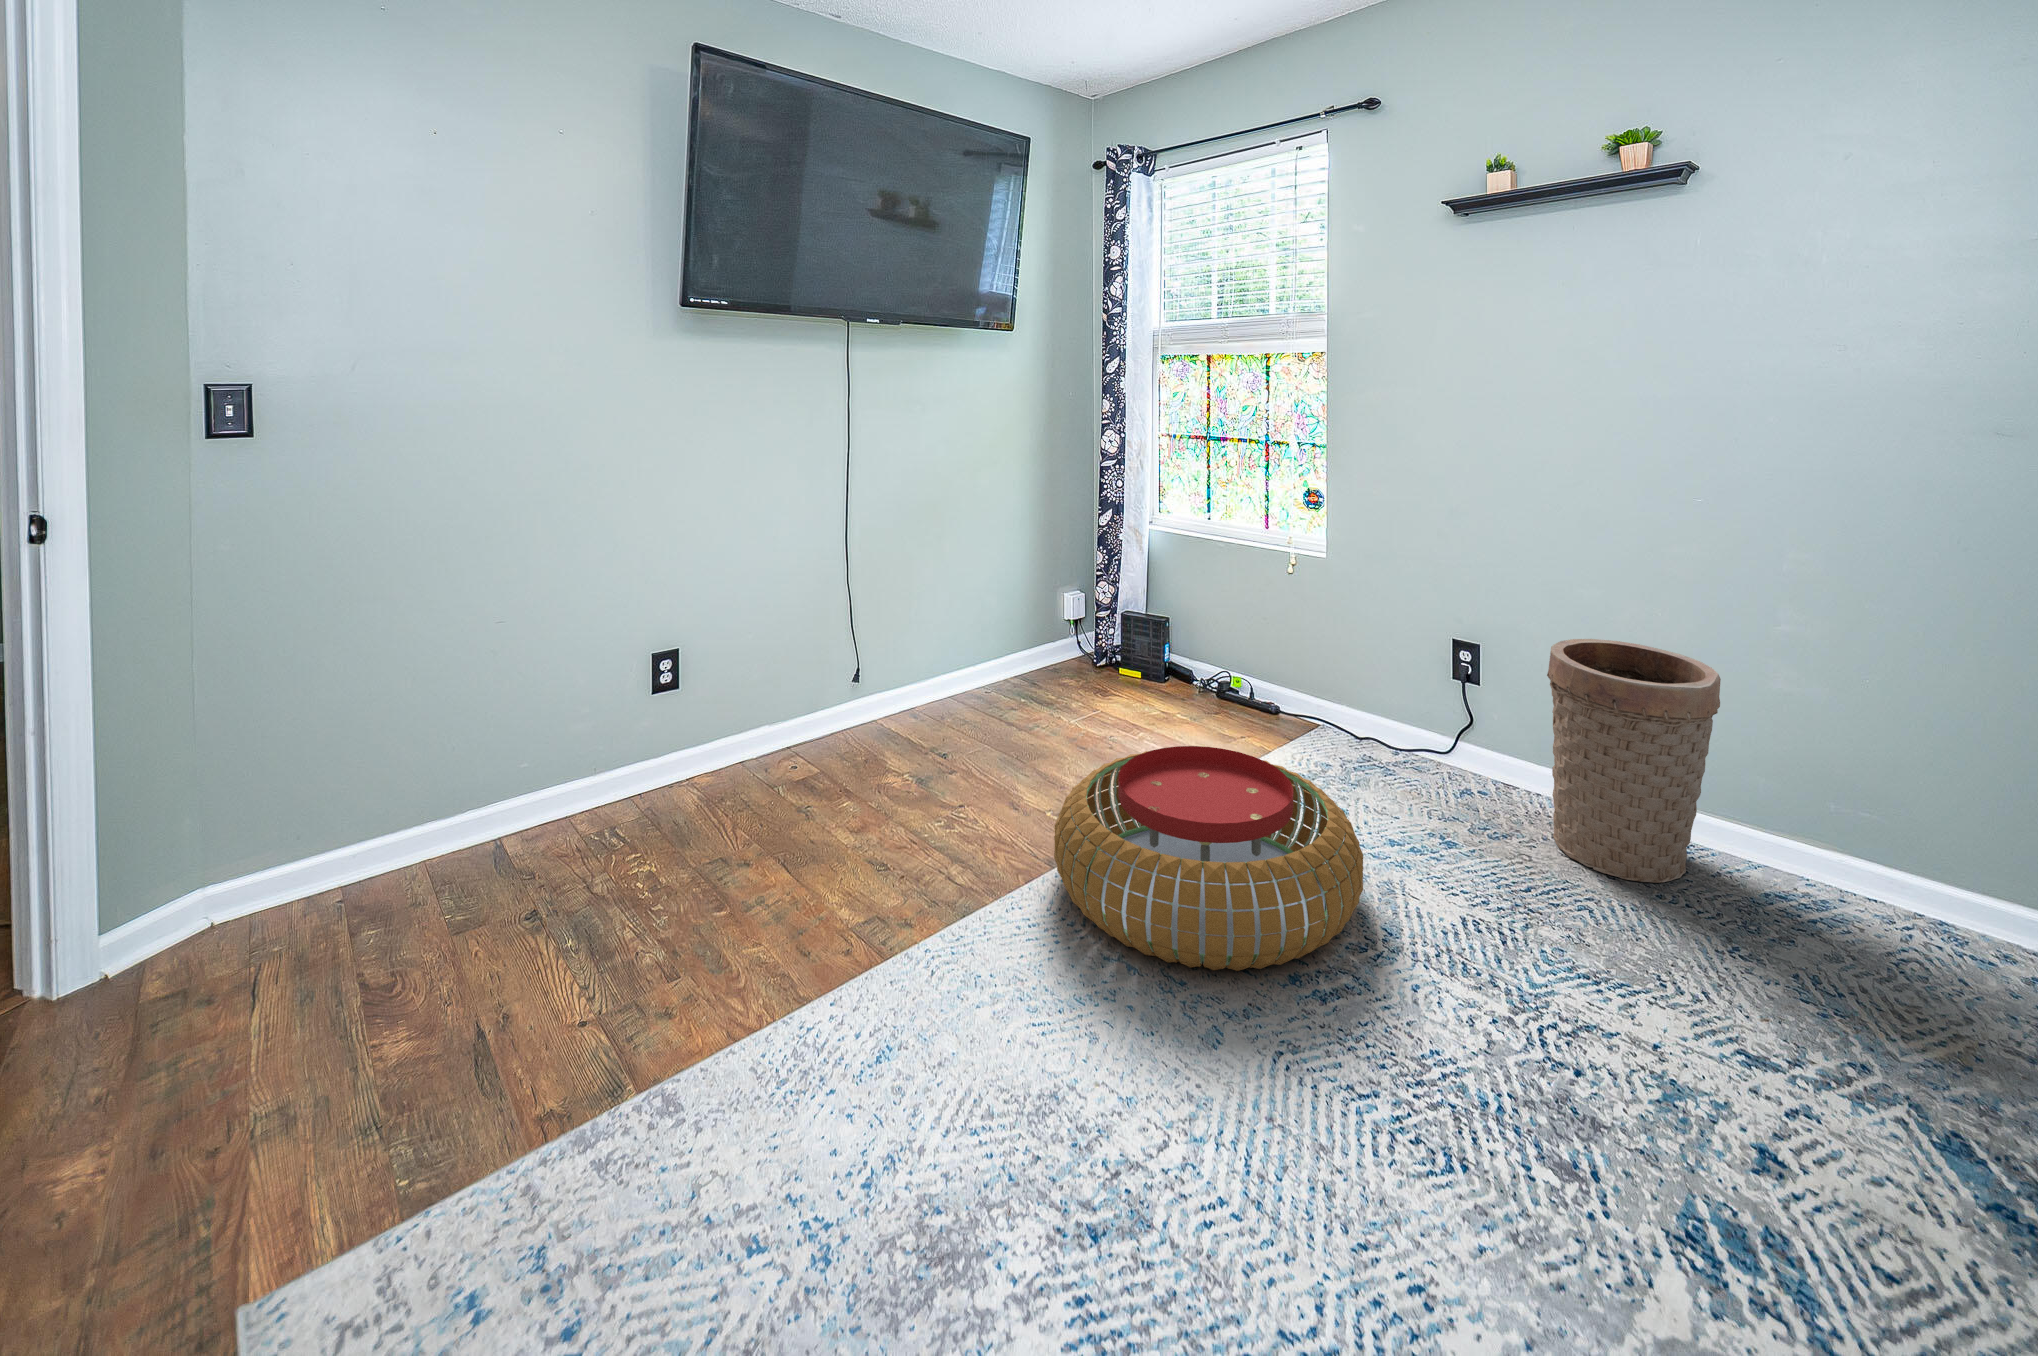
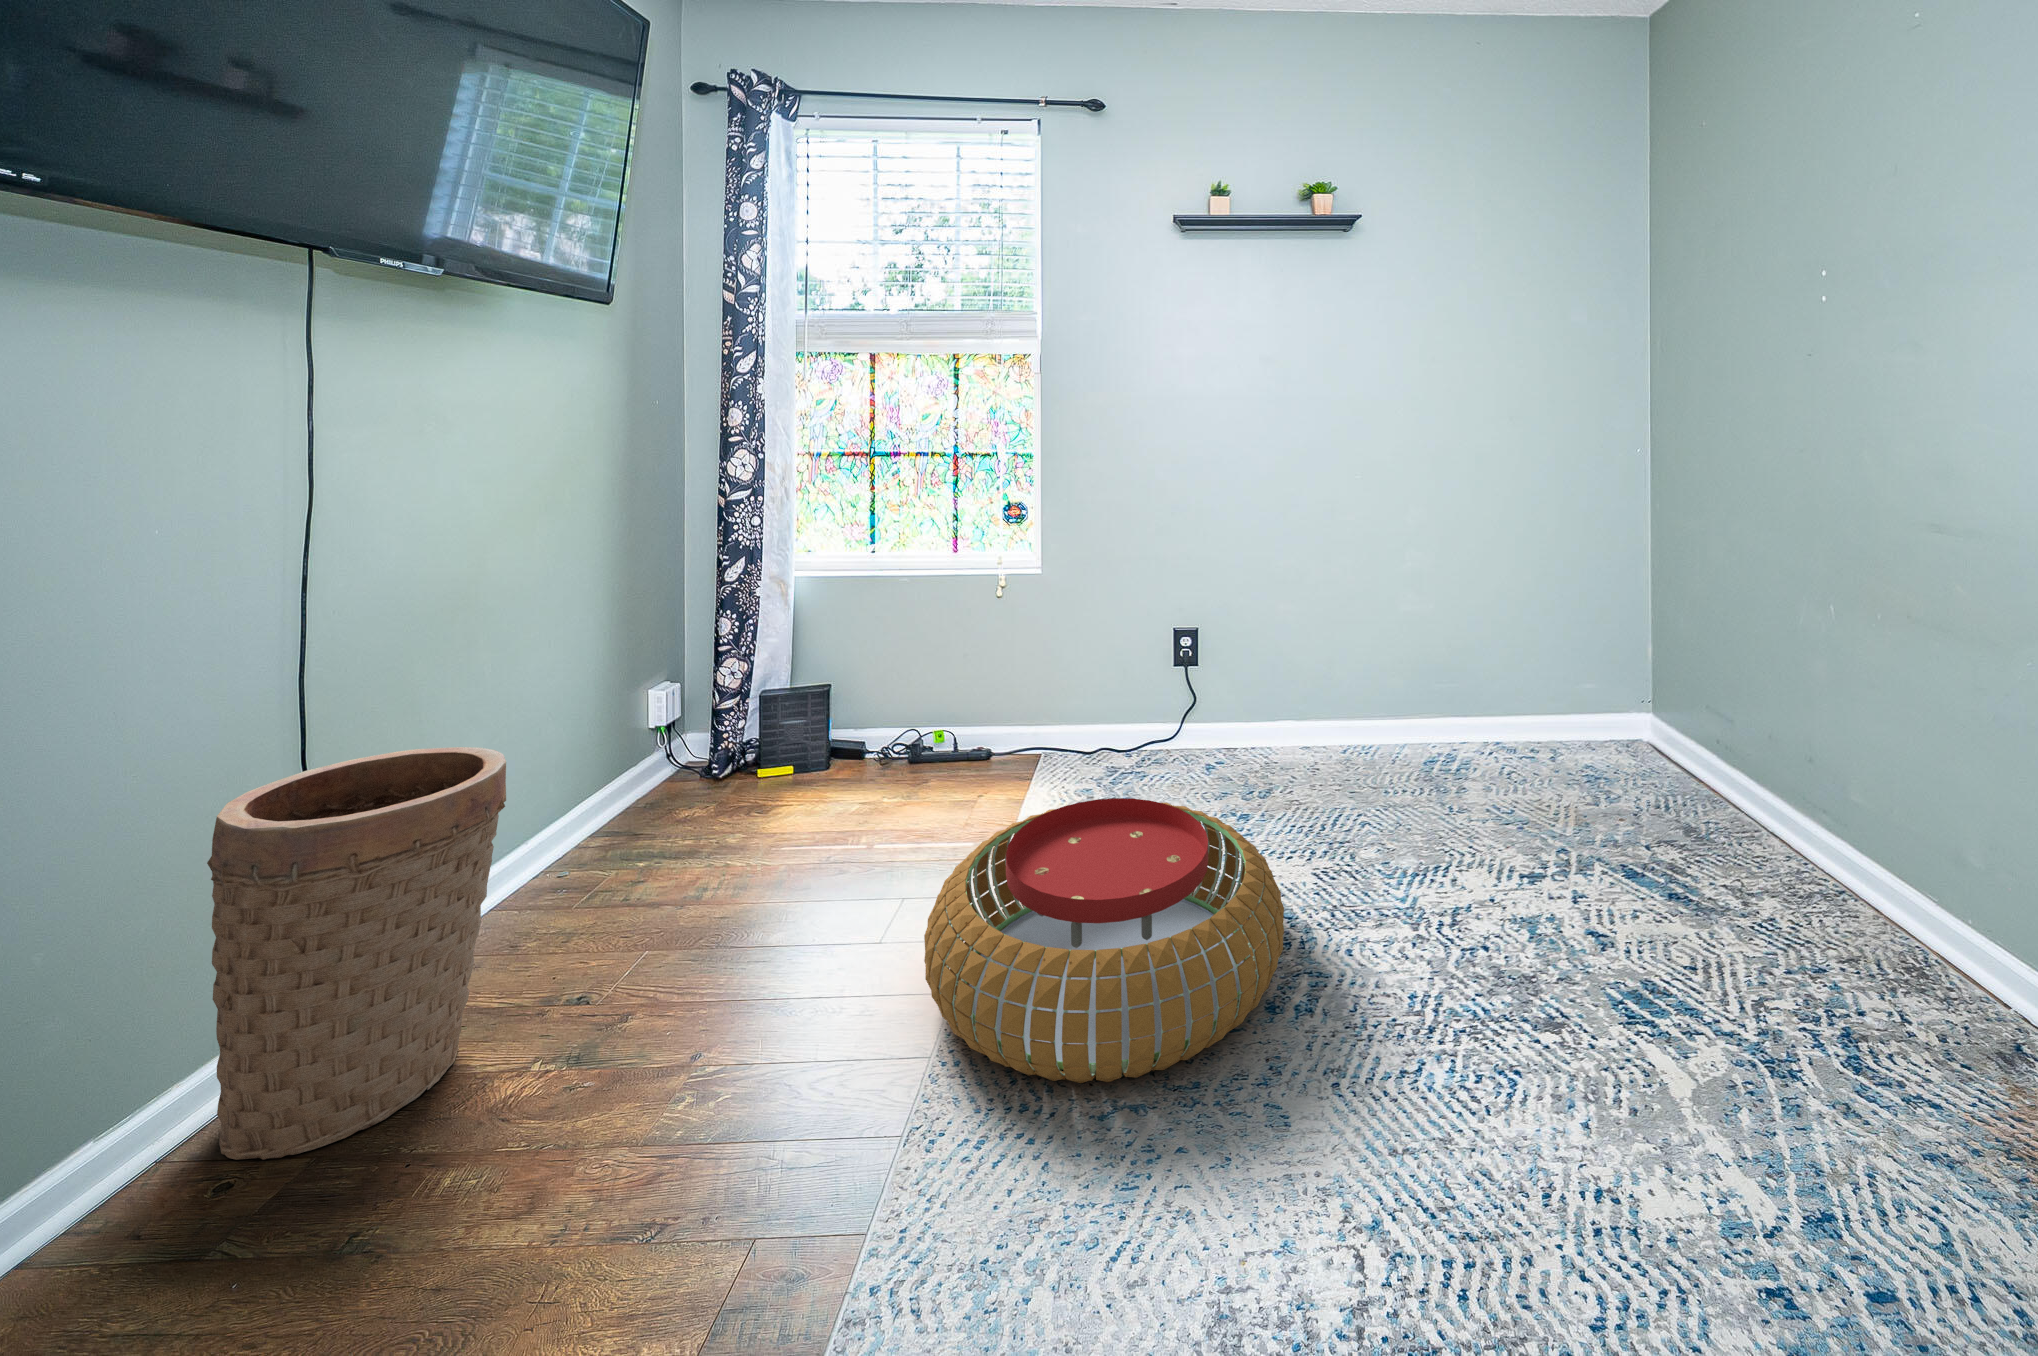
basket: present [1547,639,1721,883] -> present [207,747,506,1160]

